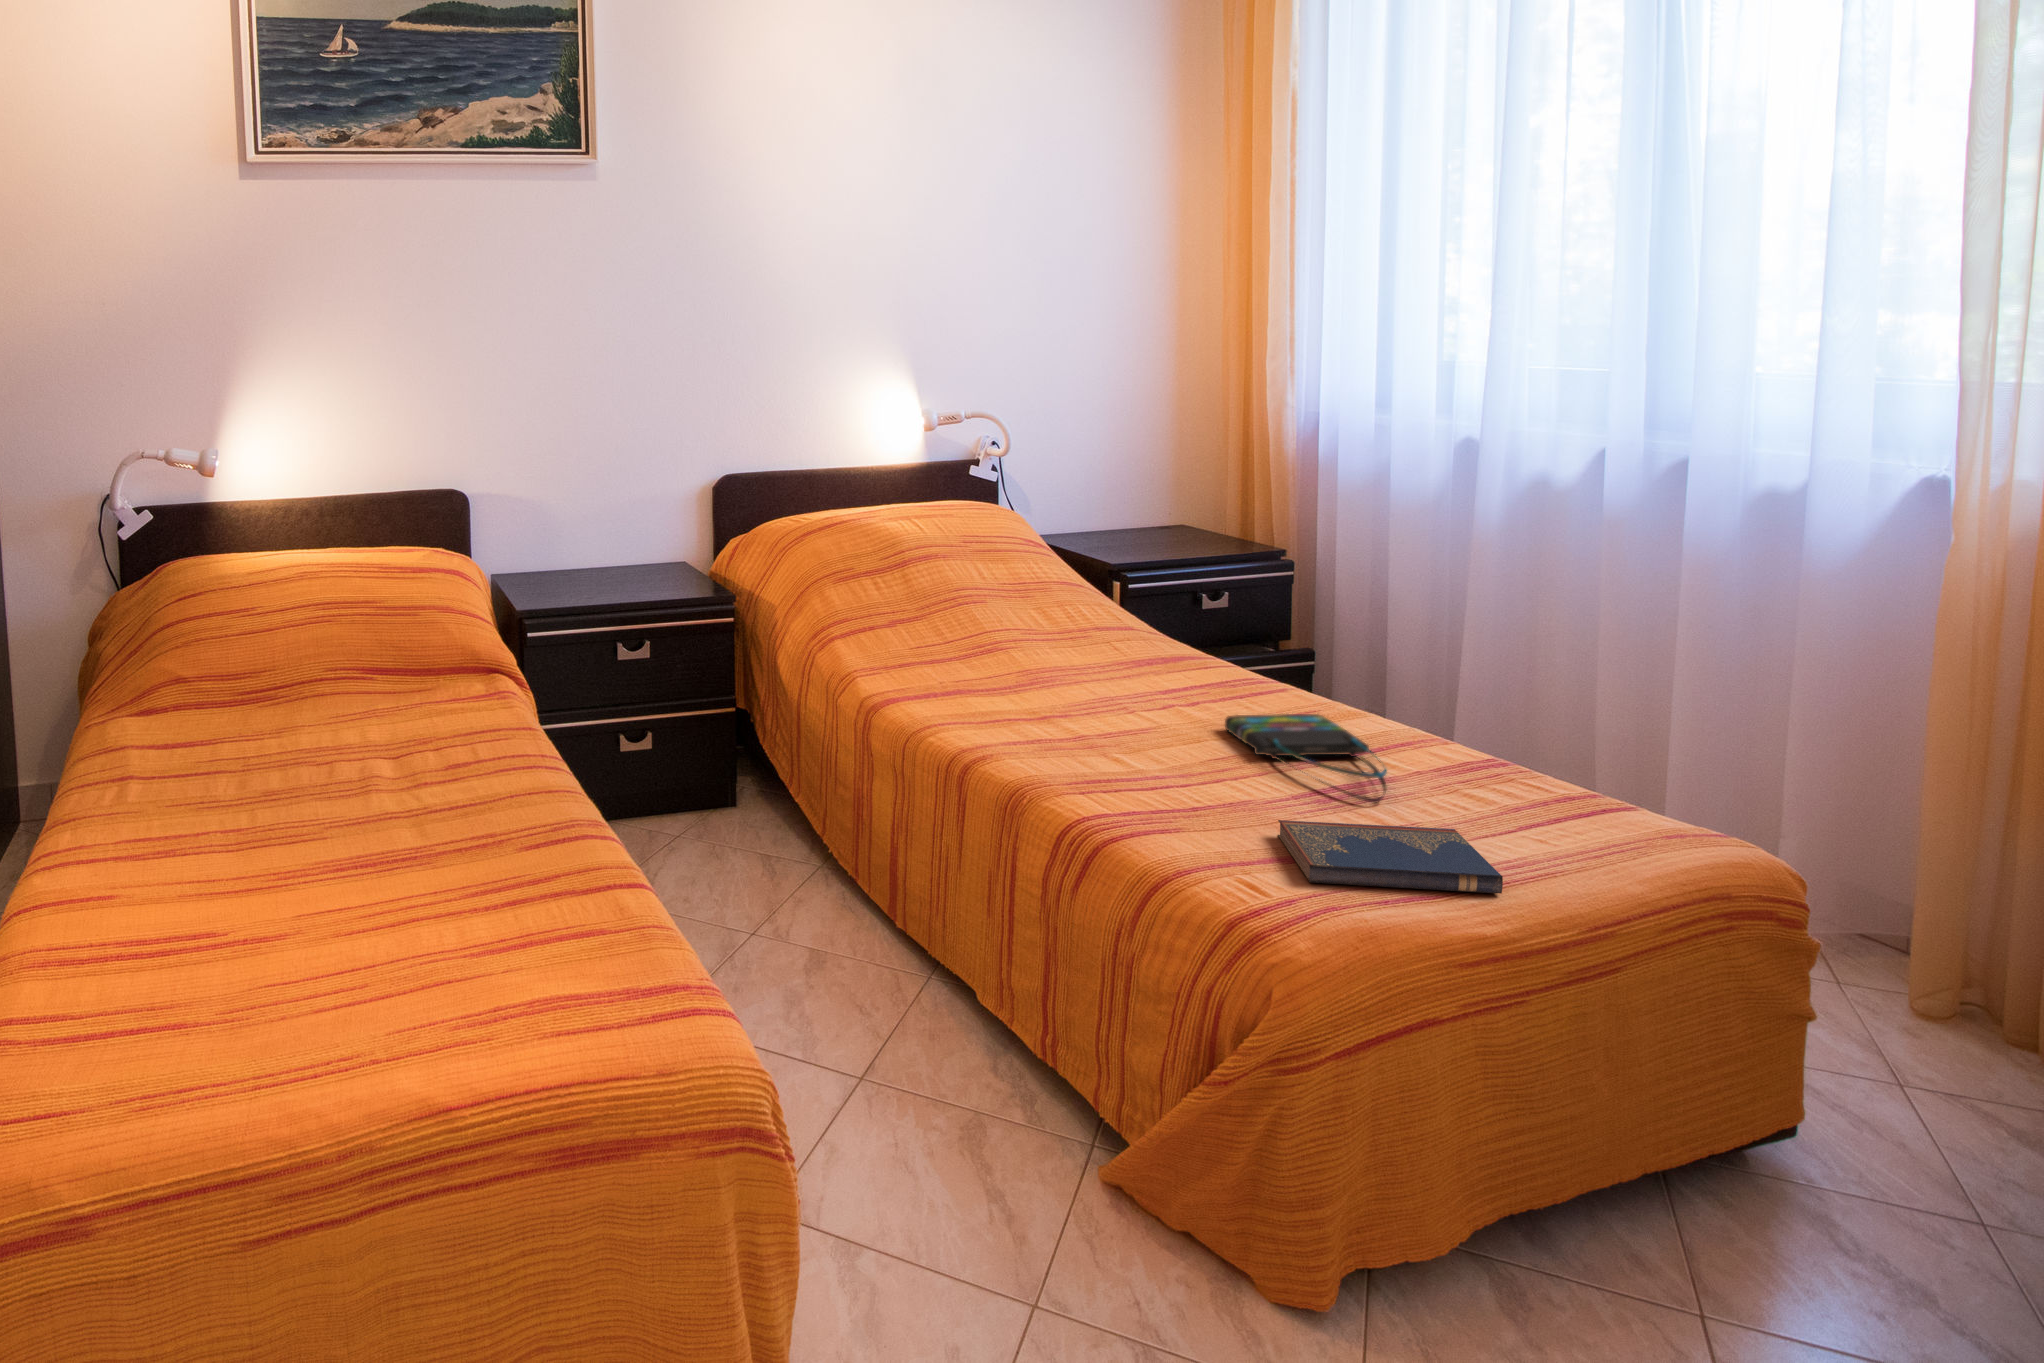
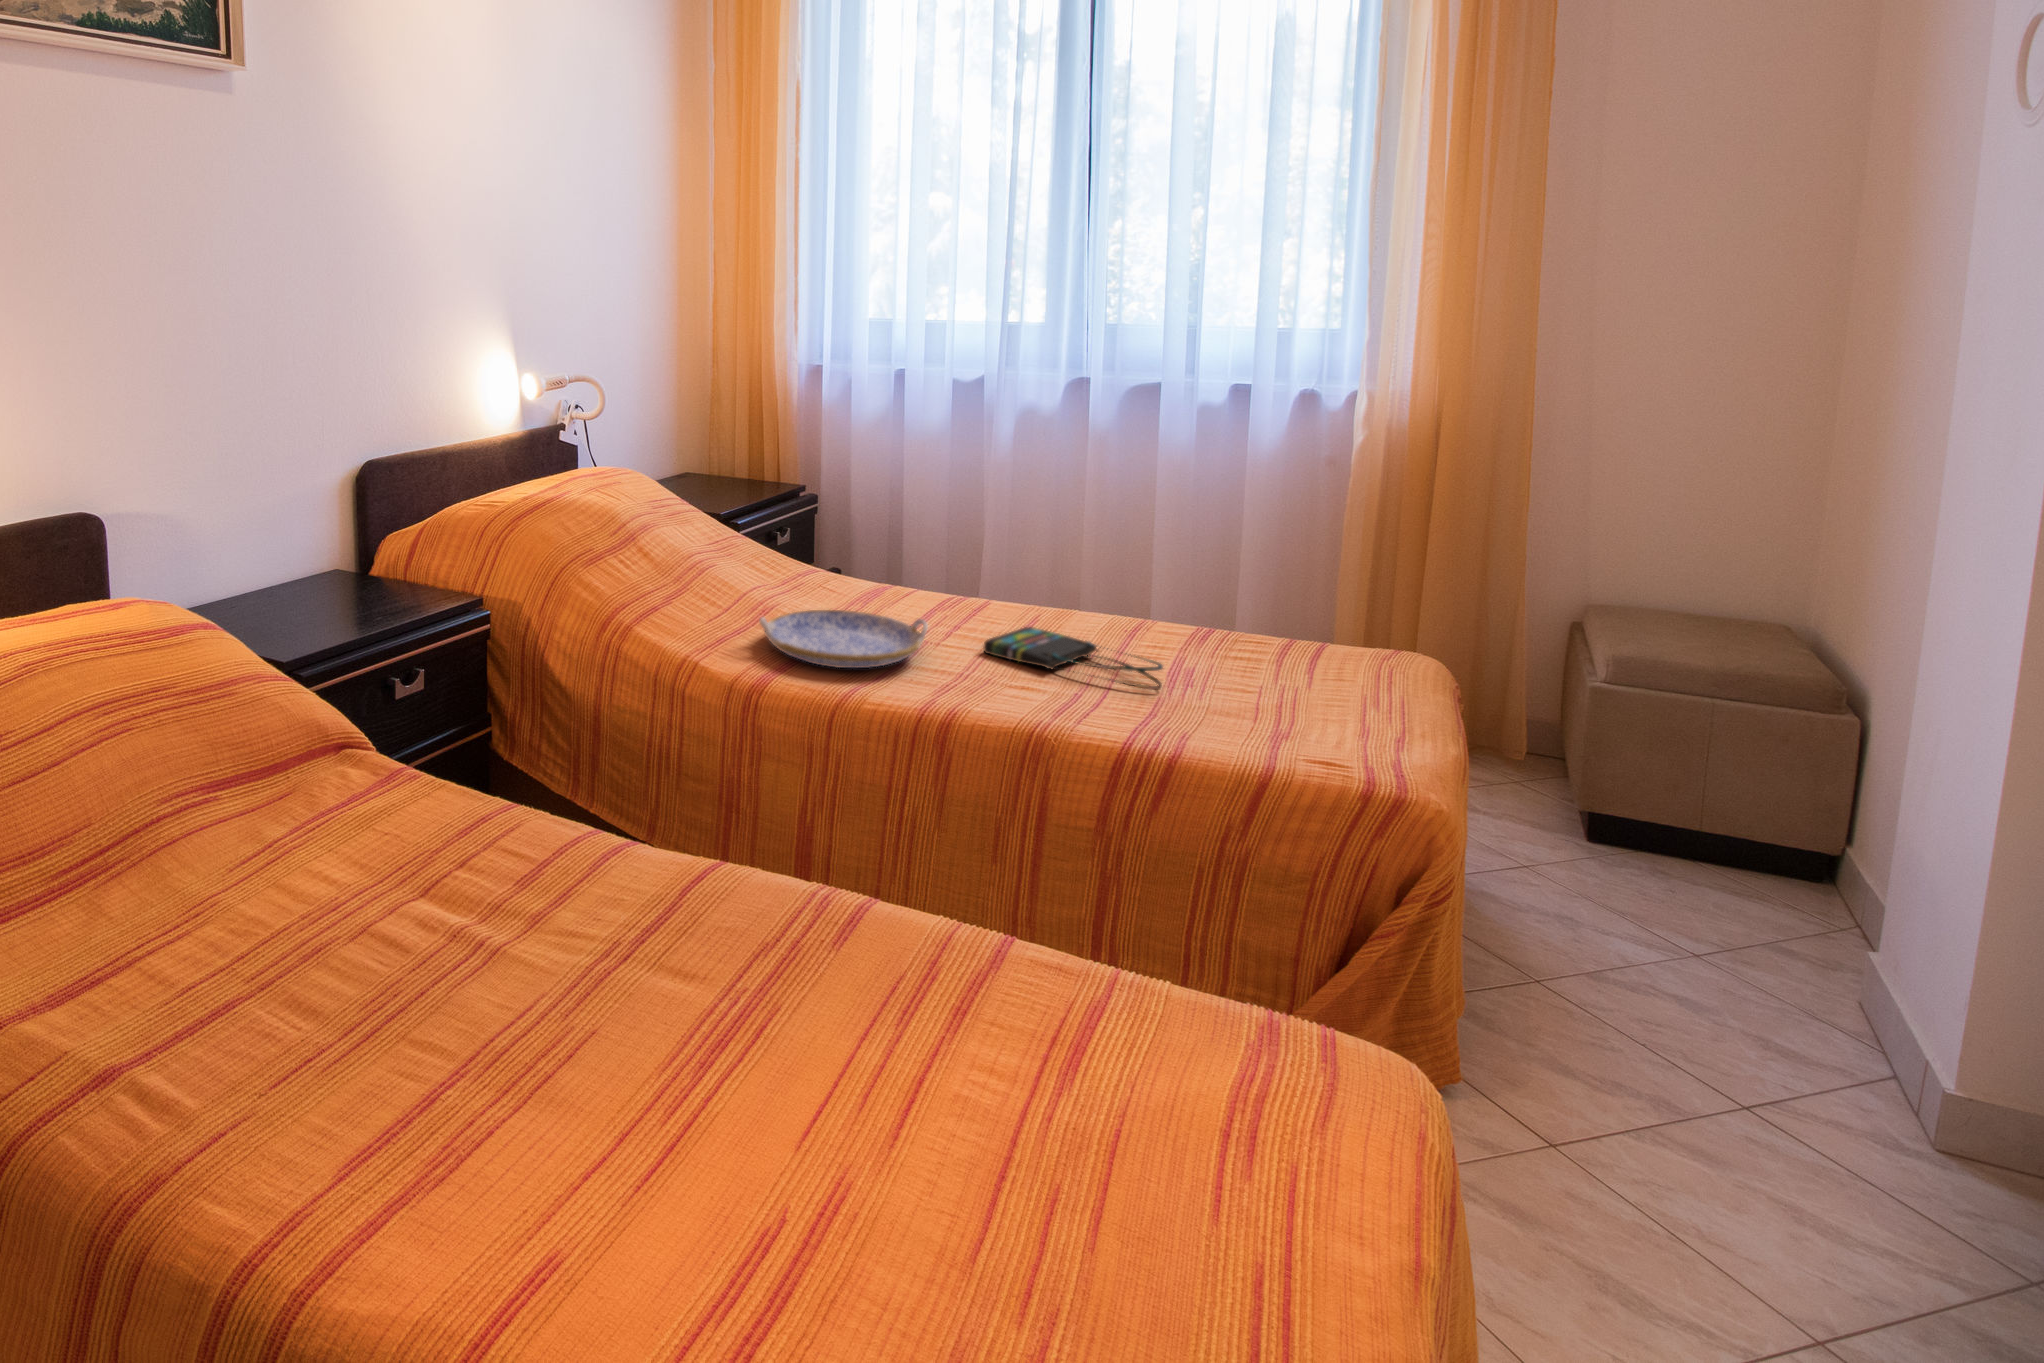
serving tray: none [978,651,1156,717] -> present [759,610,928,668]
hardcover book: present [1278,820,1503,893] -> none [1157,697,1322,763]

